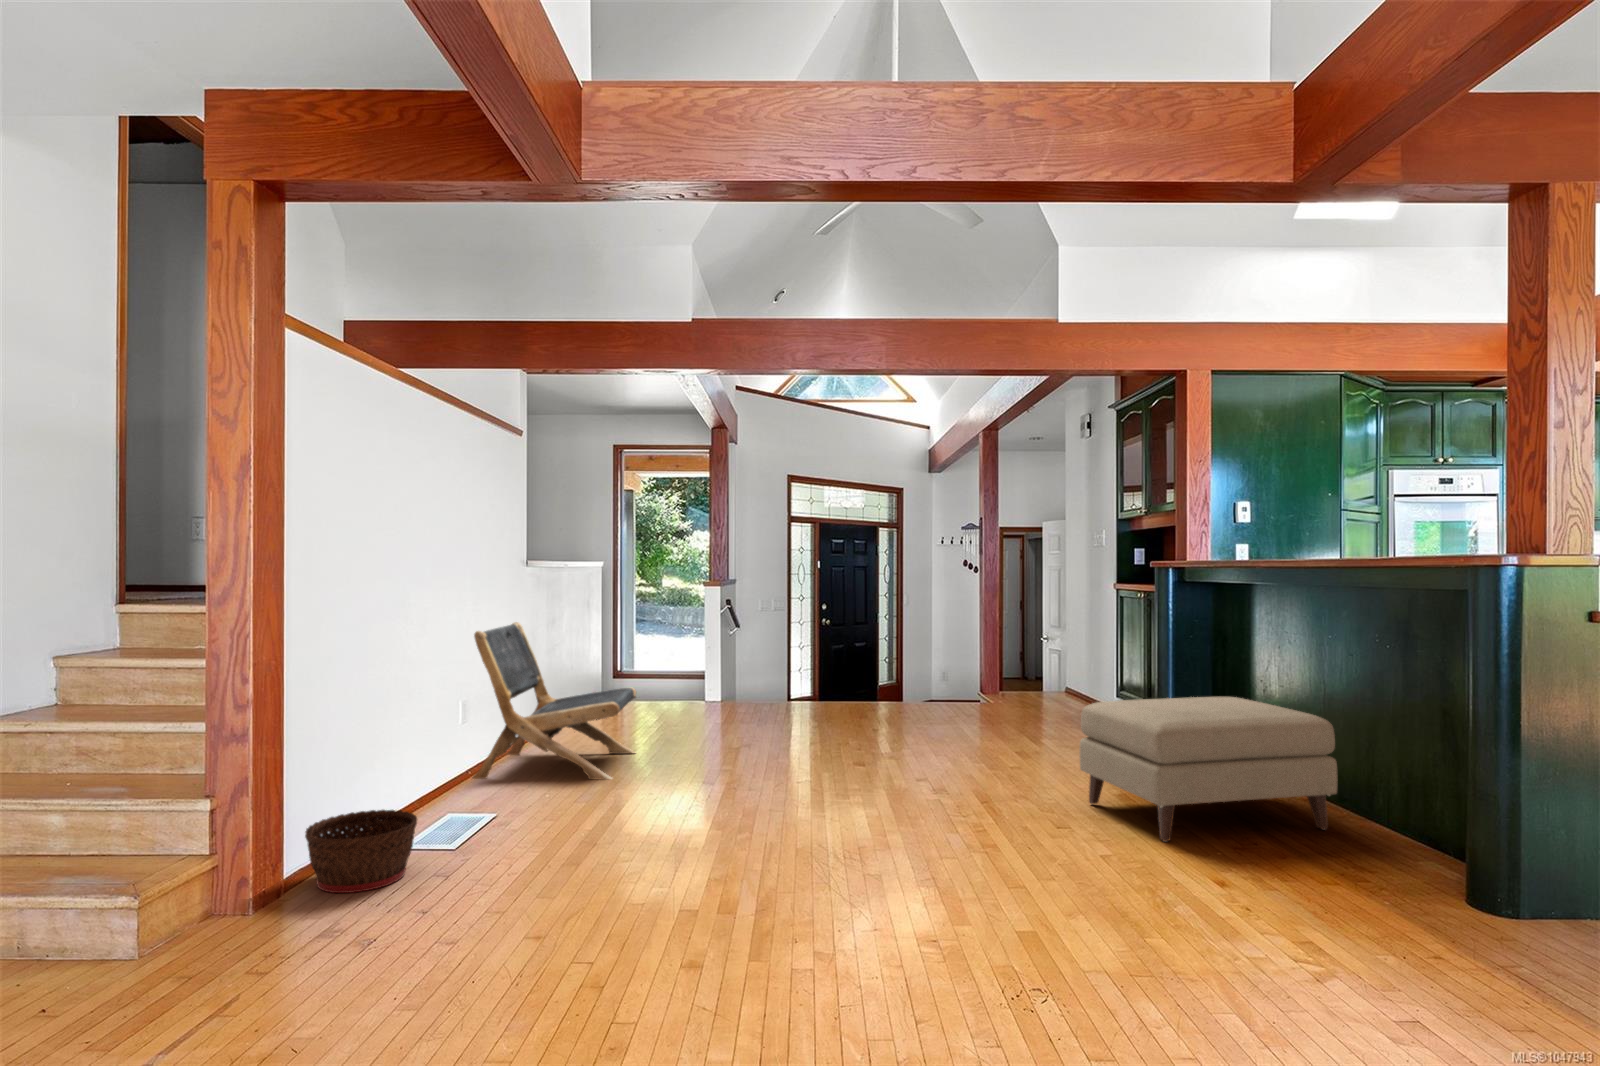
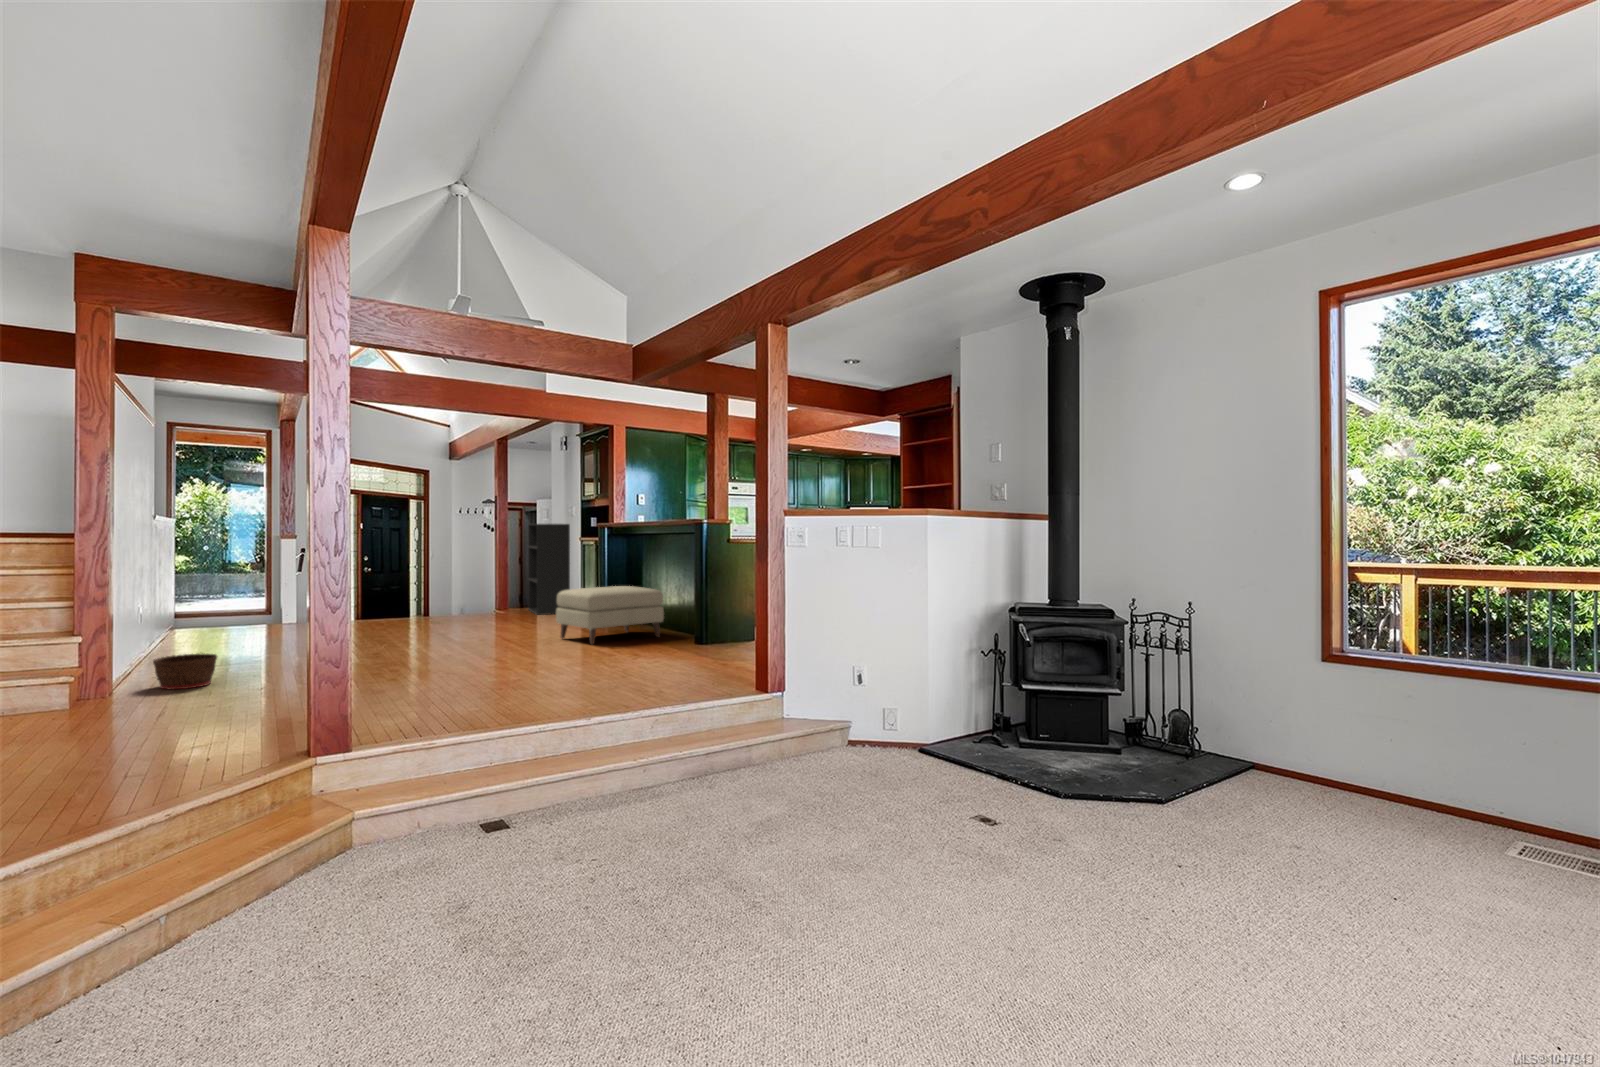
bookshelf: none [1027,560,1099,718] -> present [528,524,570,615]
lounge chair: present [473,622,636,780] -> none [176,563,285,659]

